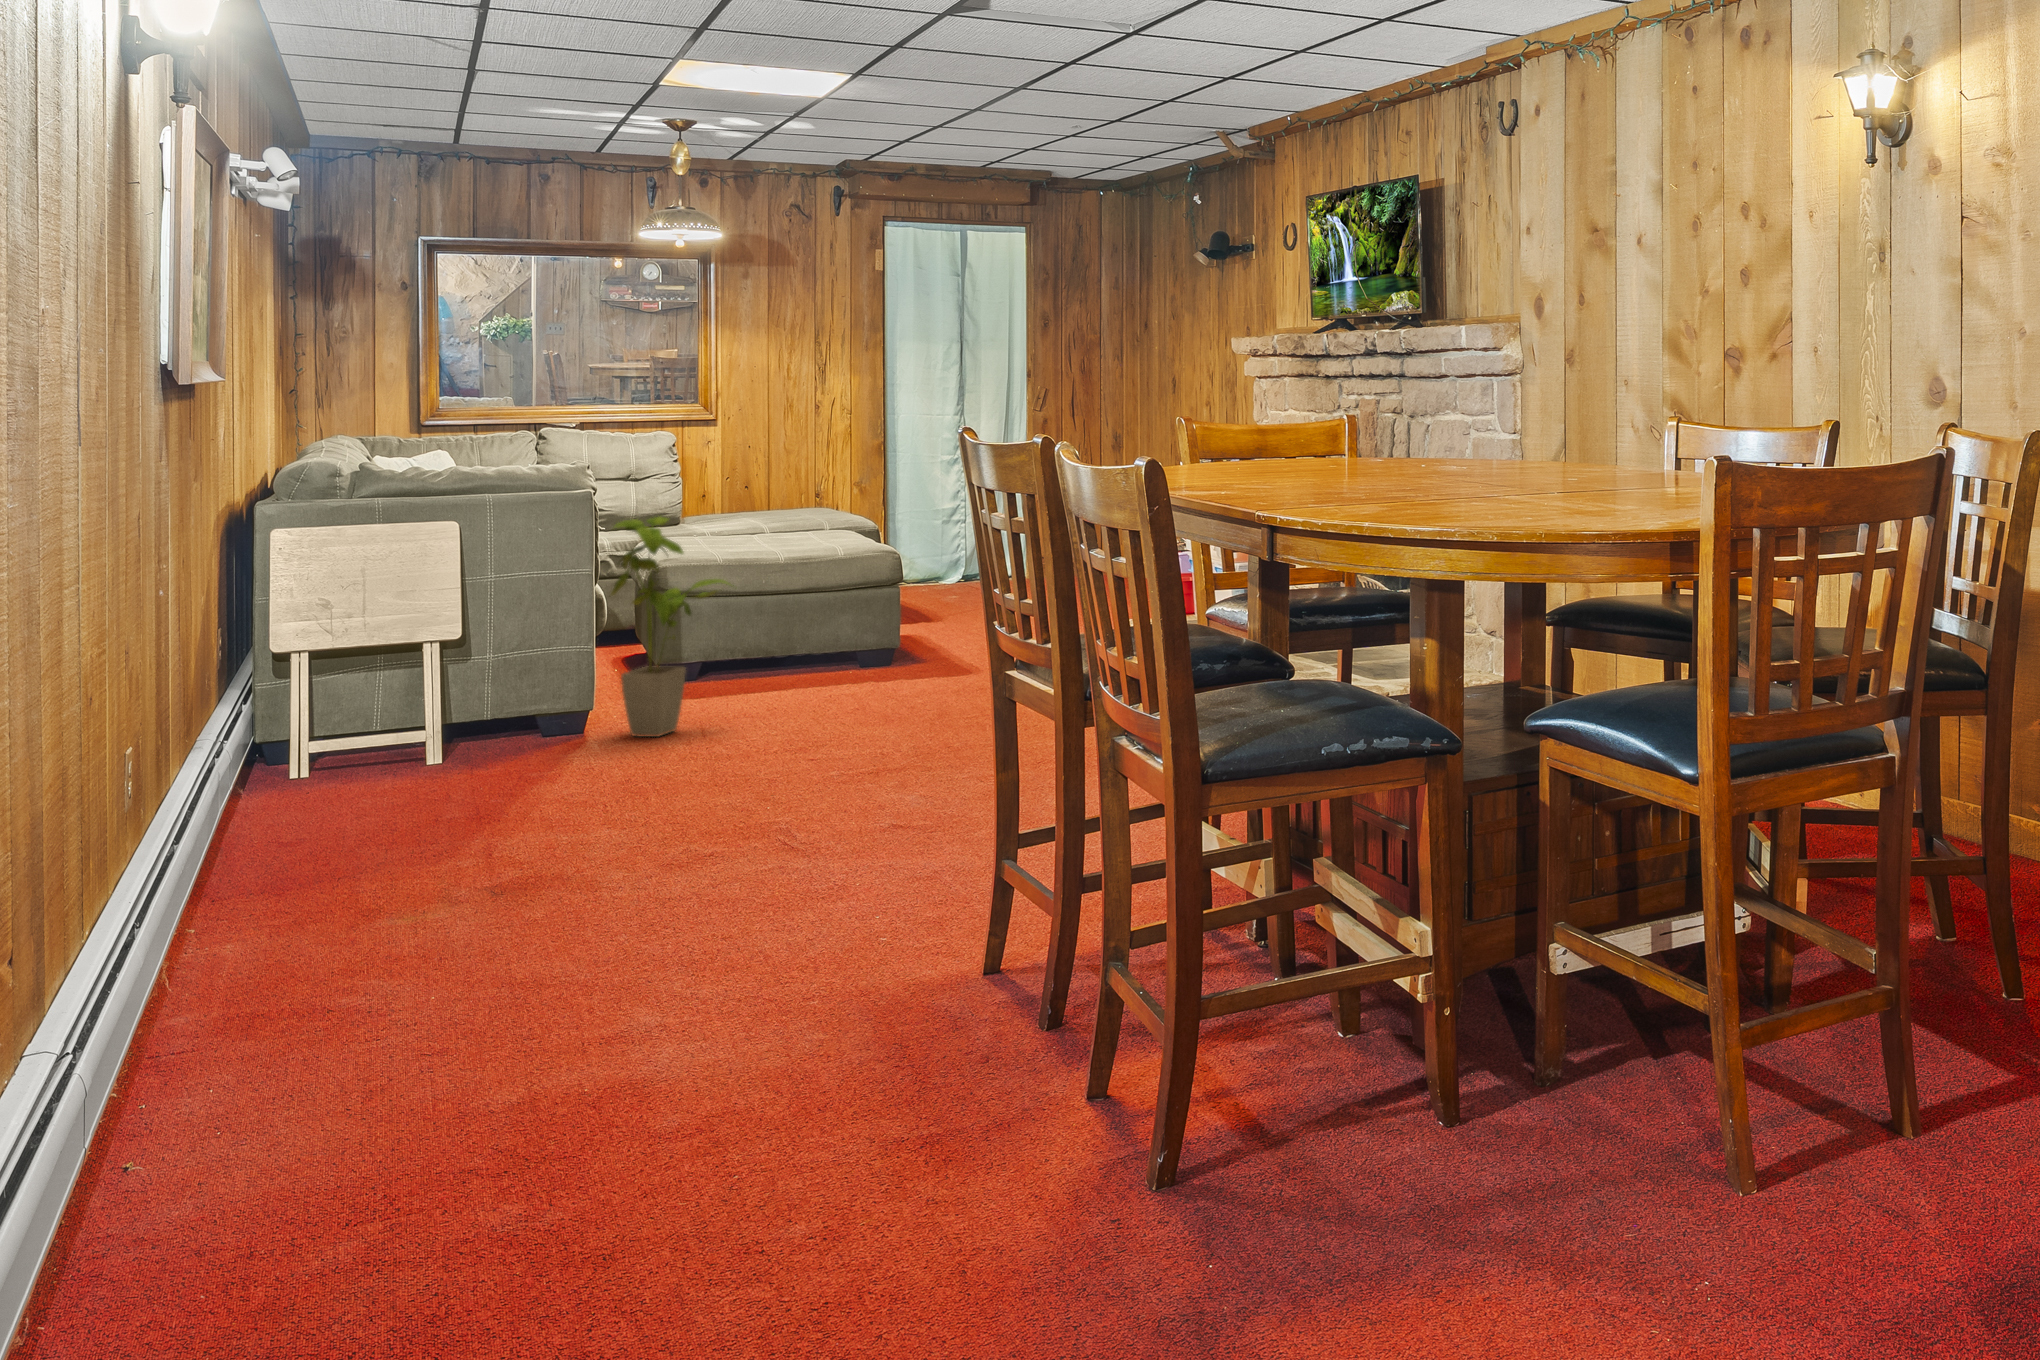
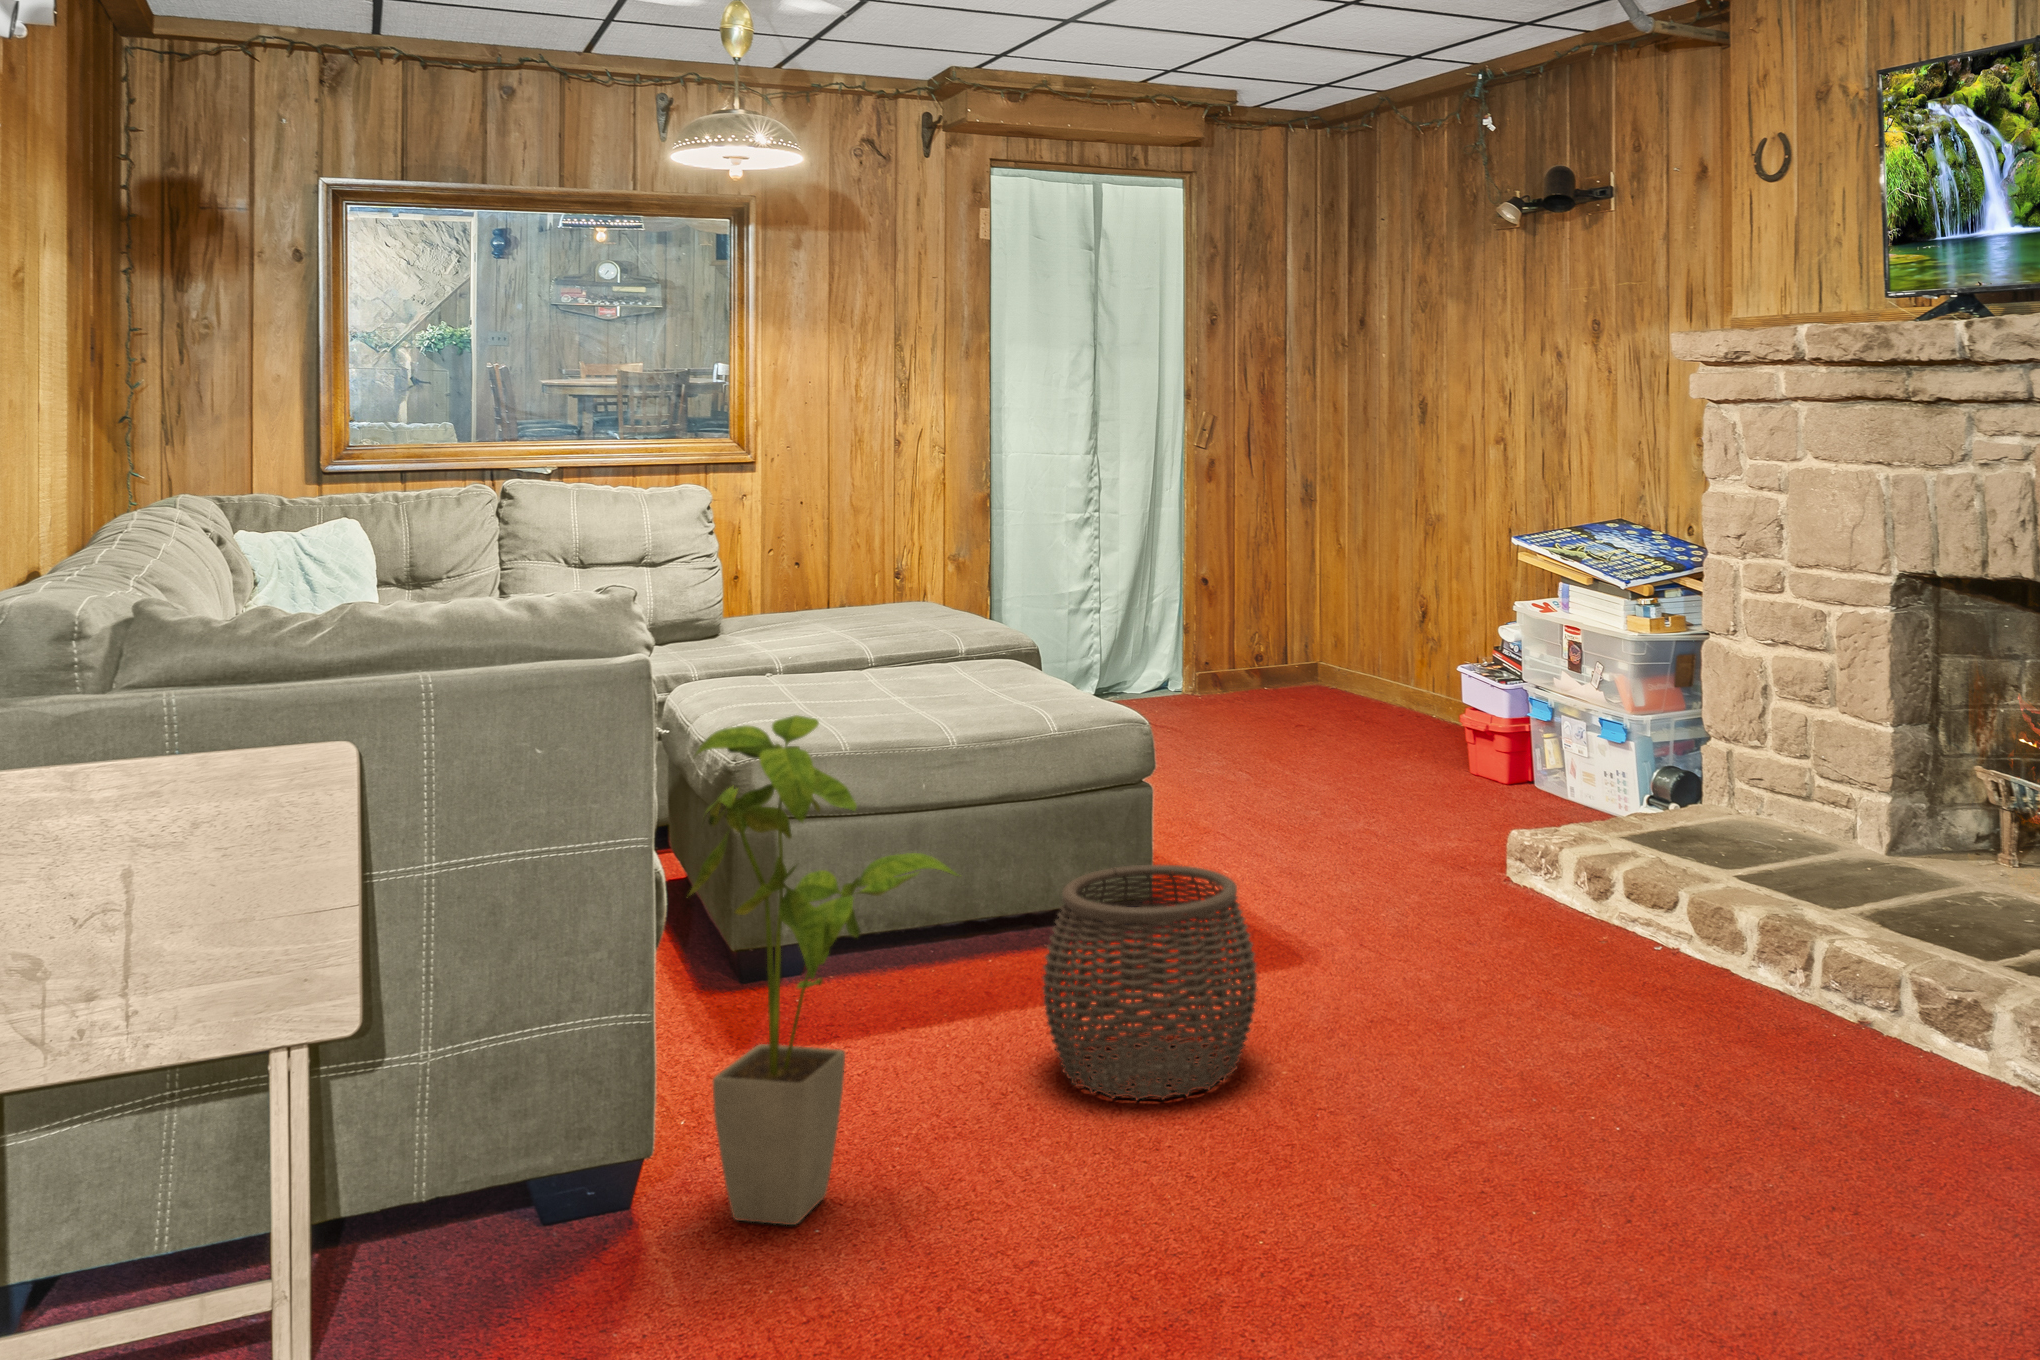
woven basket: none [801,606,911,707] -> present [1043,865,1257,1100]

